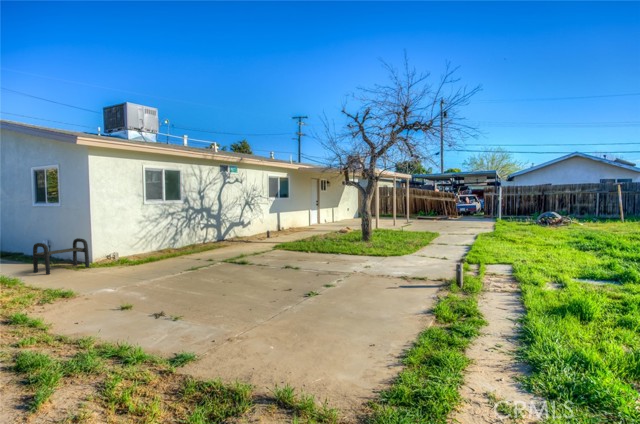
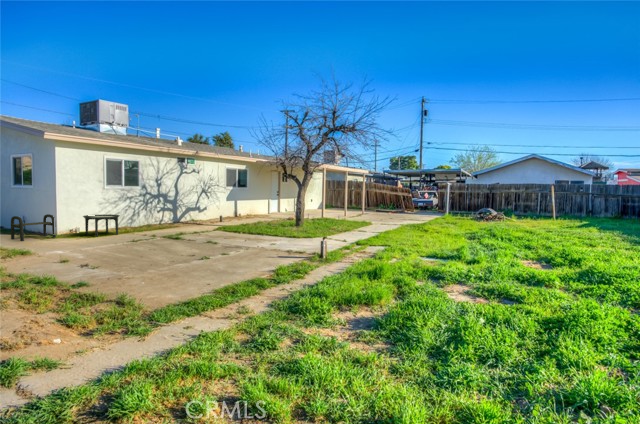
round table: none [121,235,165,264] -> present [83,214,120,237]

